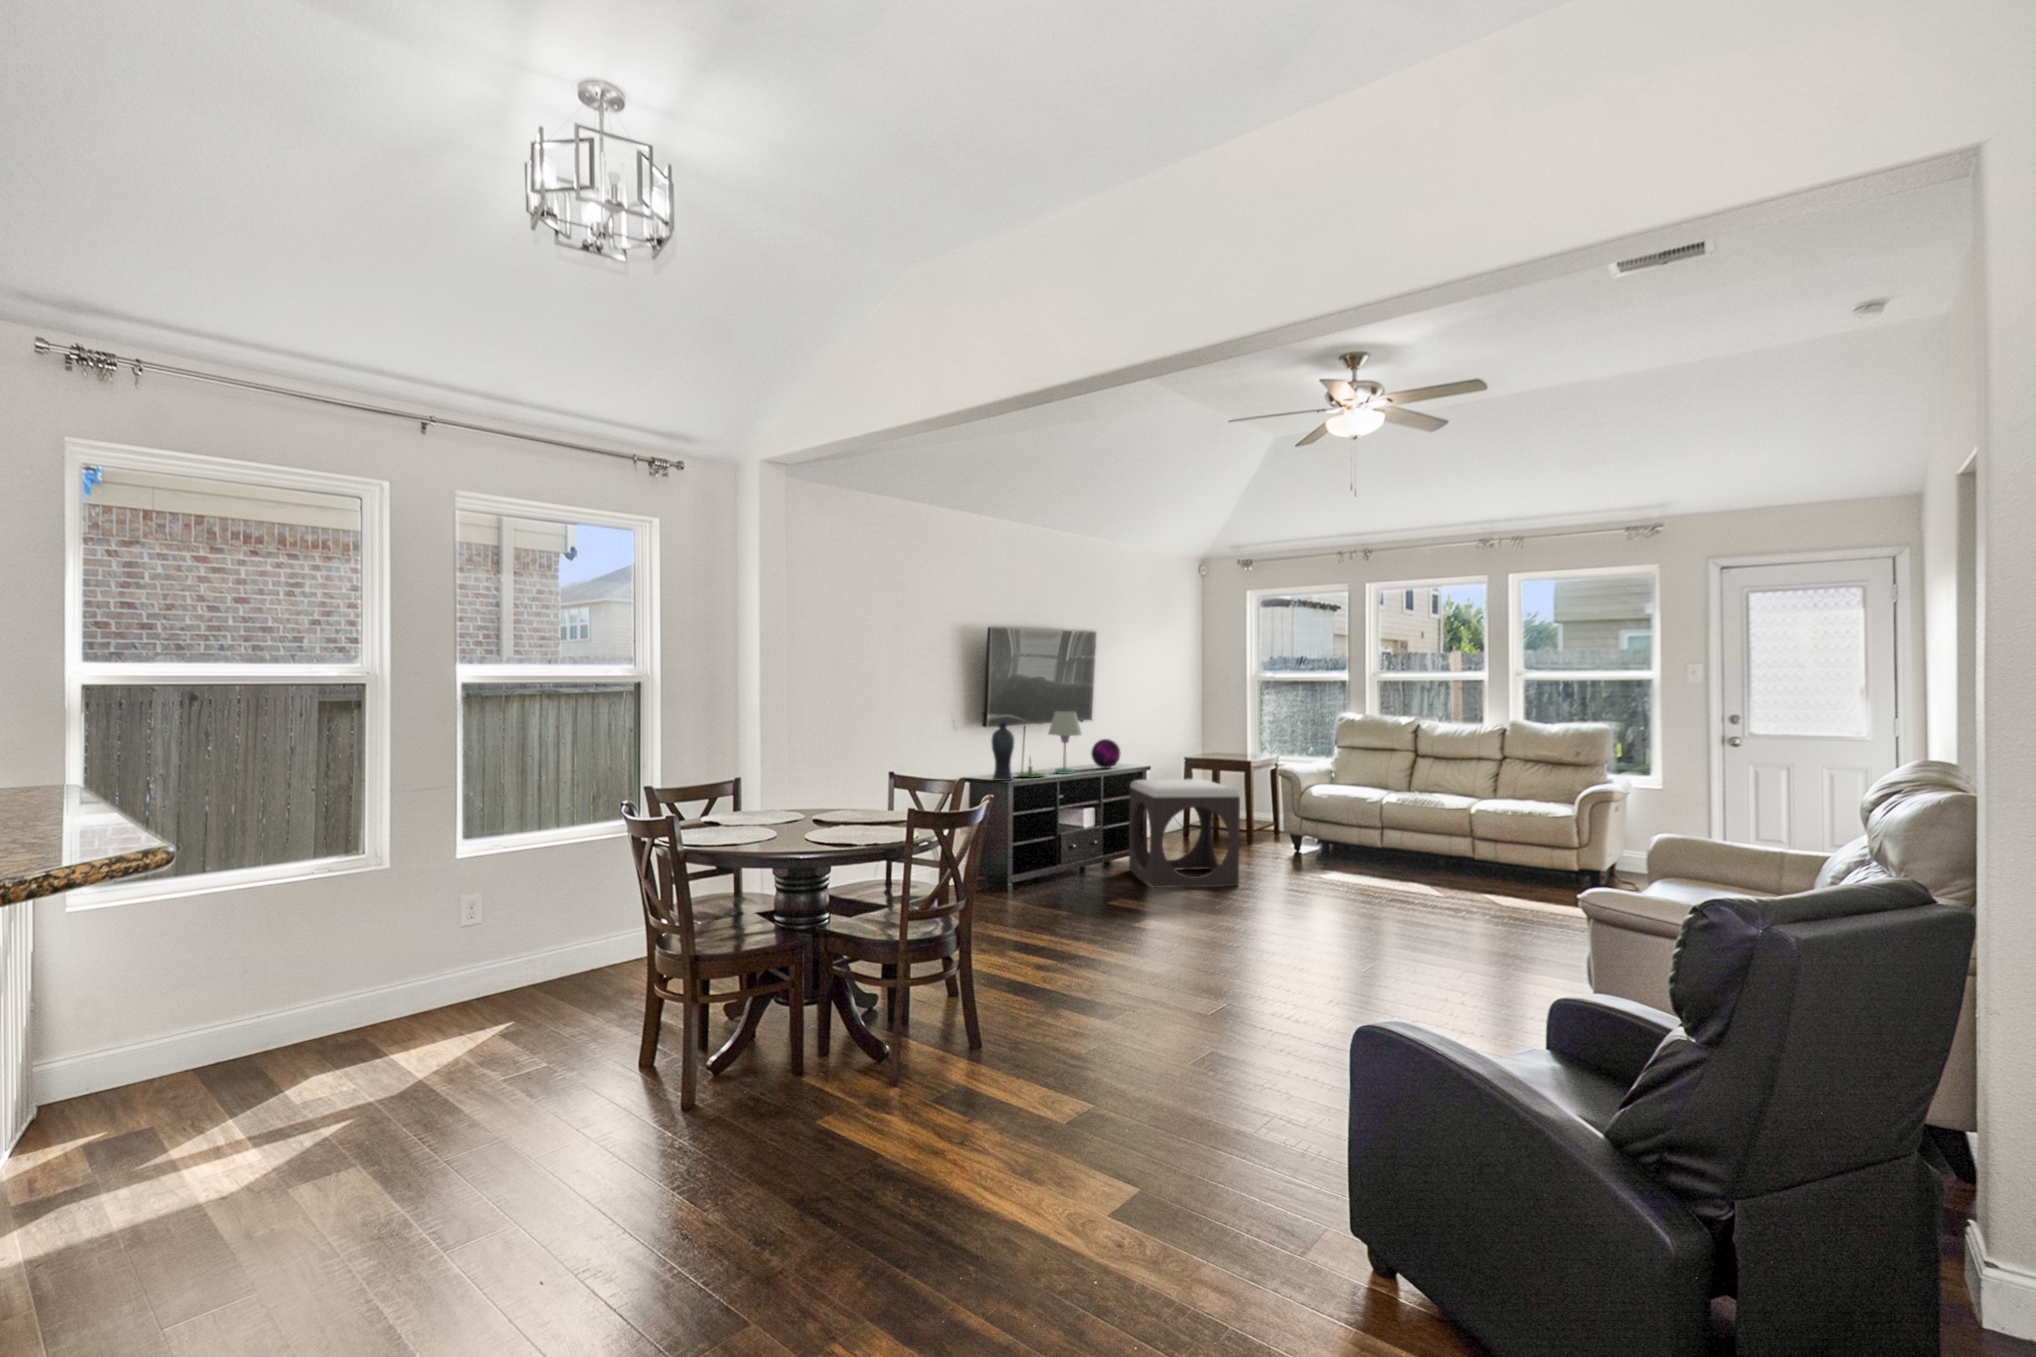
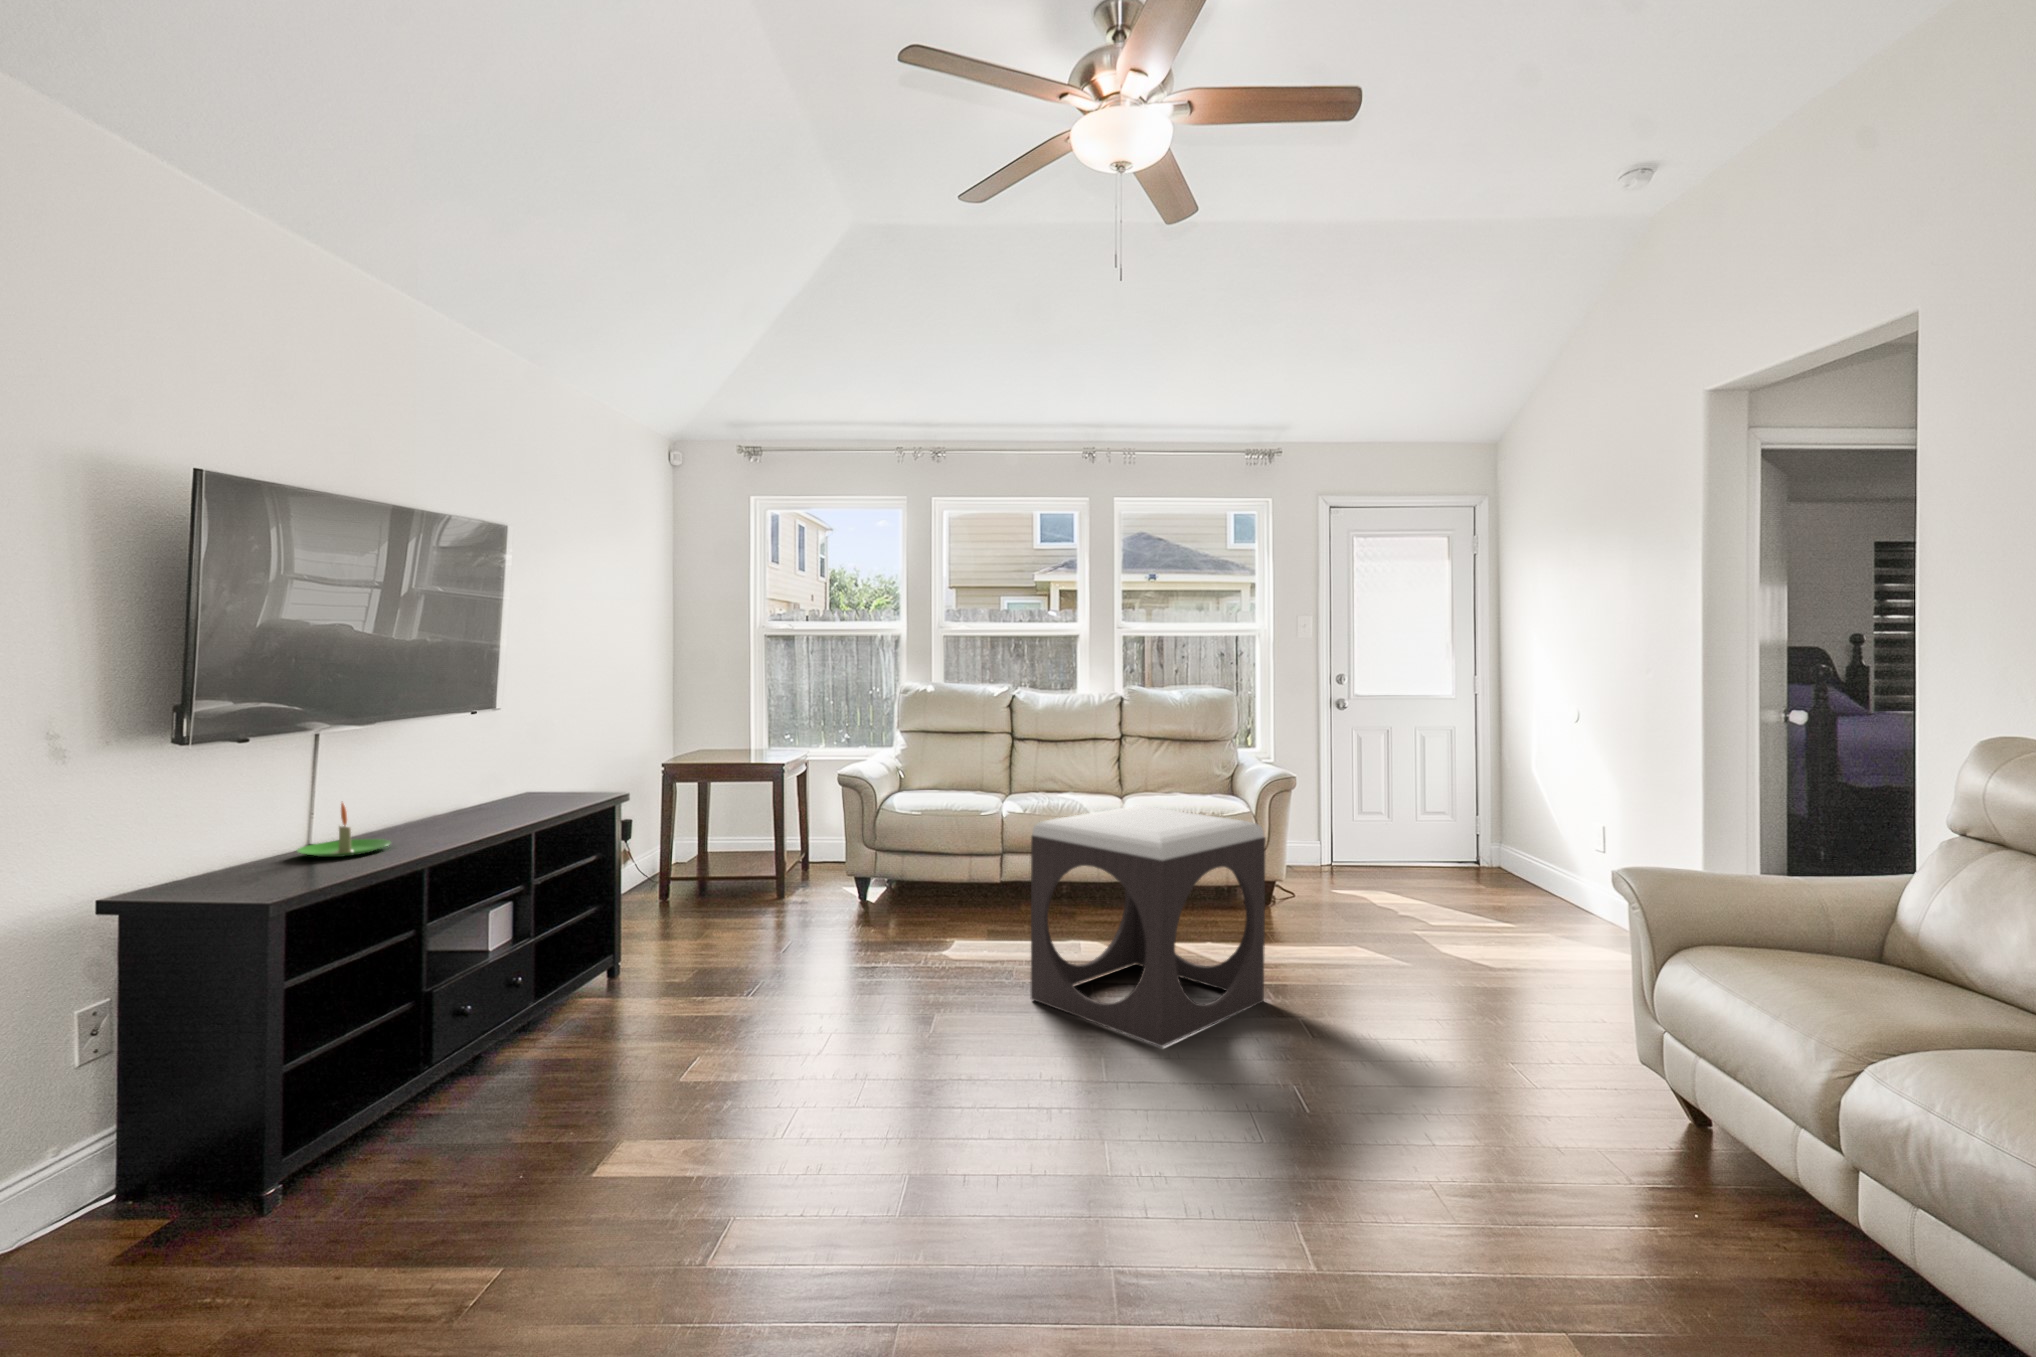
table lamp: present [1048,711,1082,774] -> none [392,690,483,832]
vase: present [991,722,1014,781] -> none [214,723,292,881]
decorative orb: present [1091,739,1120,768] -> none [499,745,566,805]
footstool: present [1129,779,1240,888] -> present [1031,806,1266,1047]

